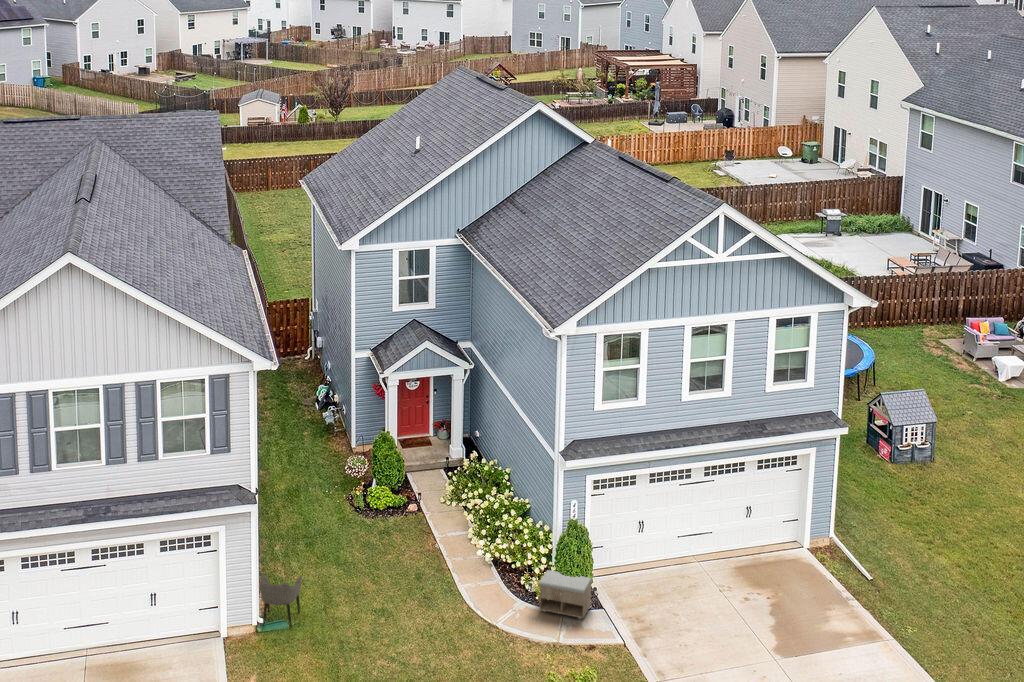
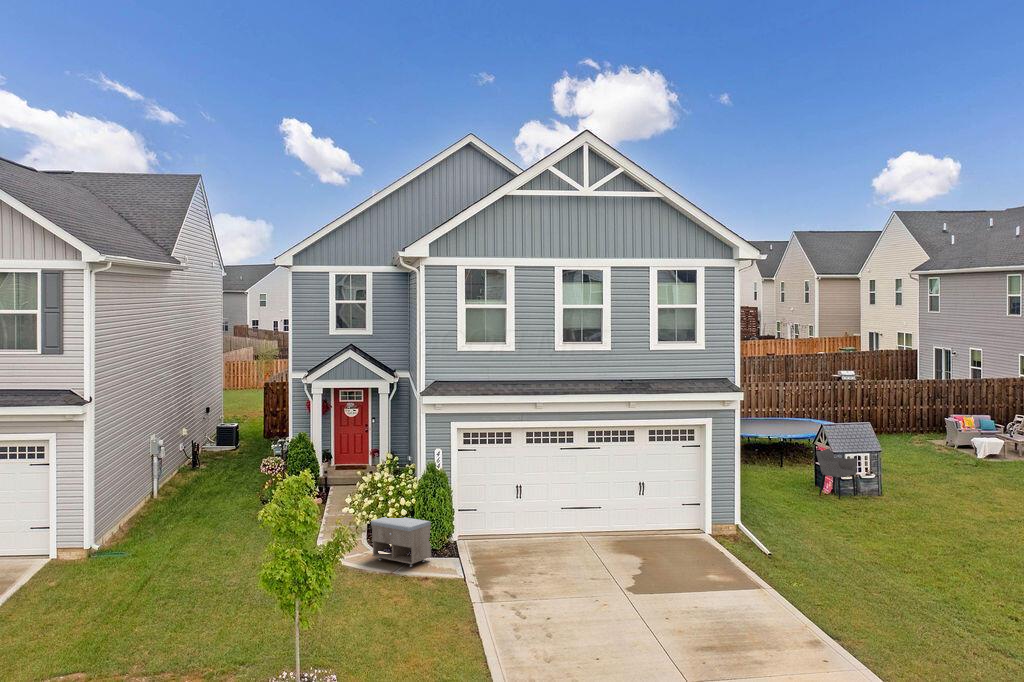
armchair: present [259,574,302,628] -> present [816,449,857,499]

